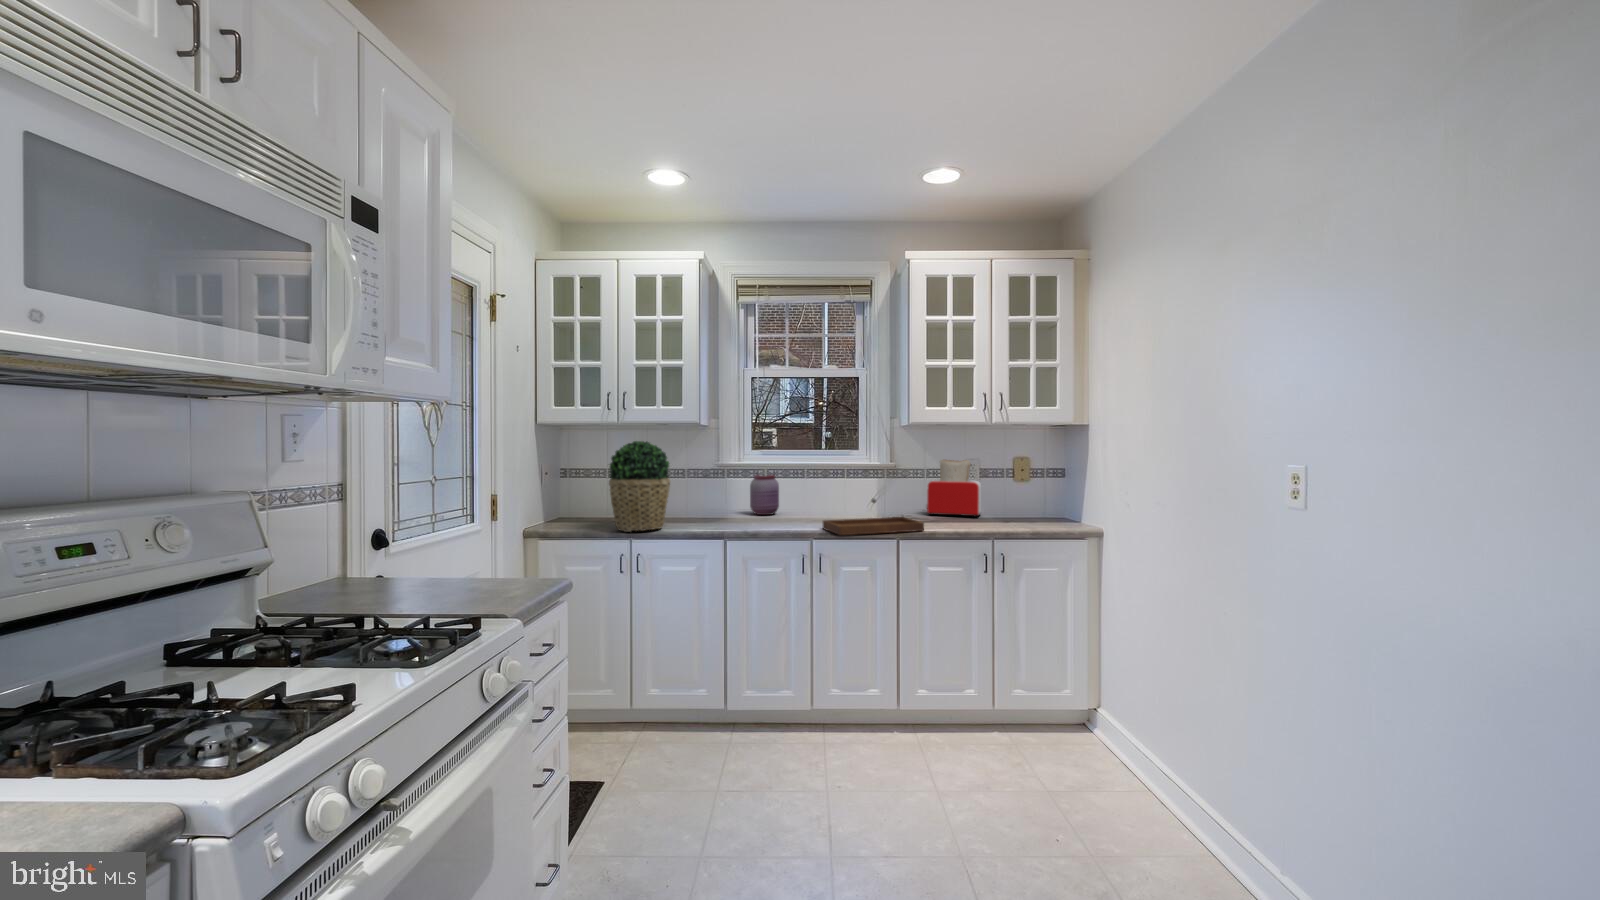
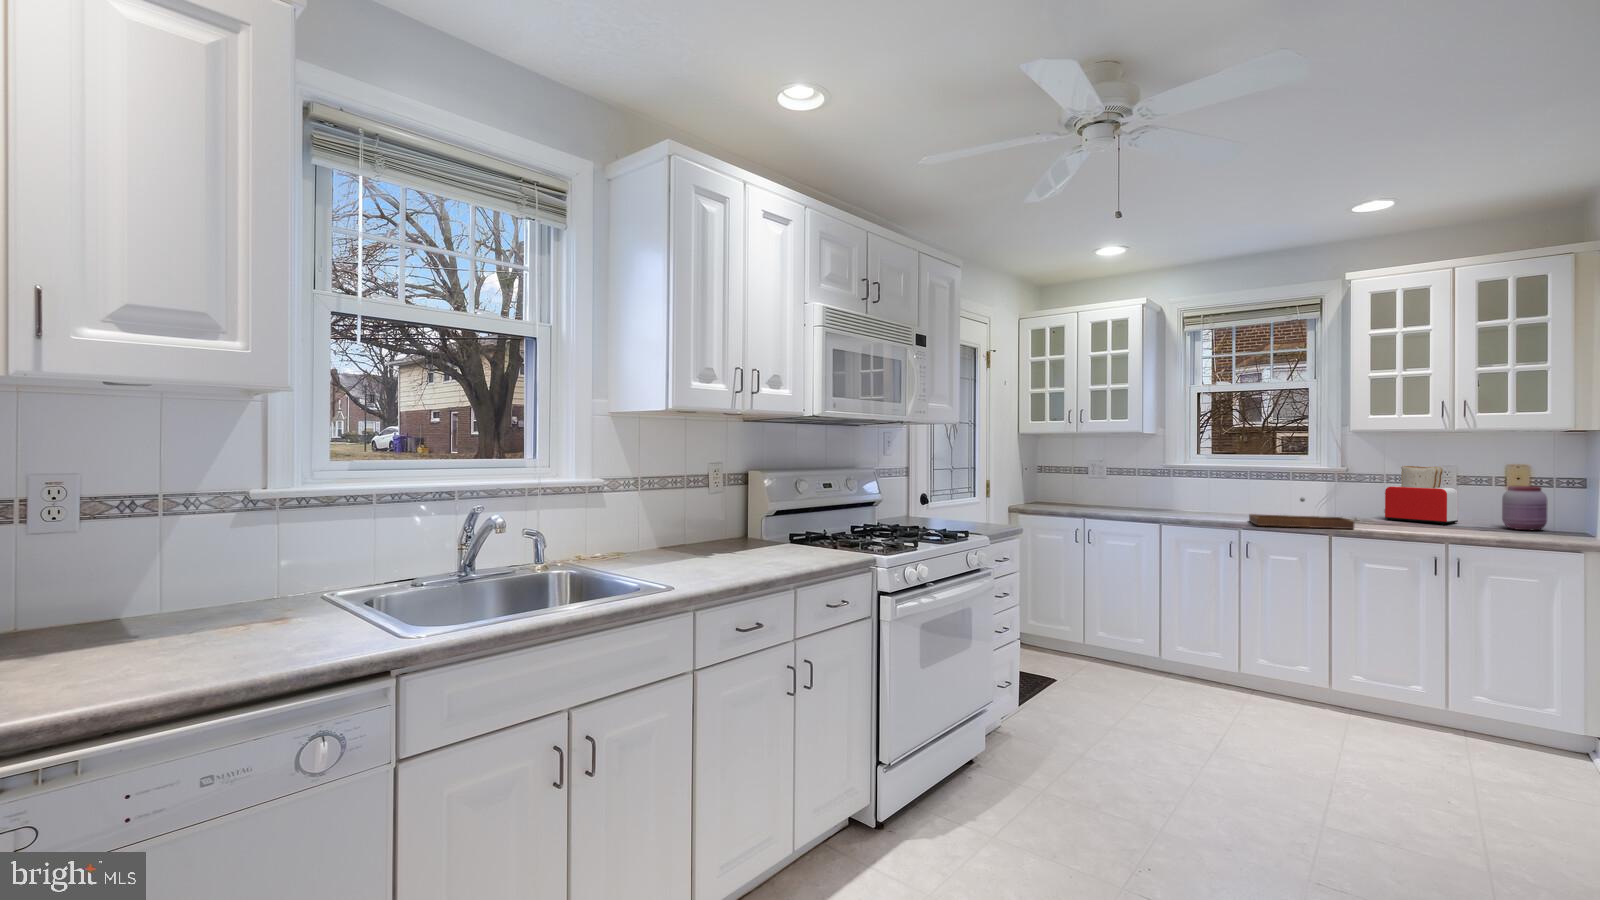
potted plant: present [609,441,670,532] -> none [1066,446,1115,512]
jar: present [750,474,779,515] -> present [1502,486,1547,530]

